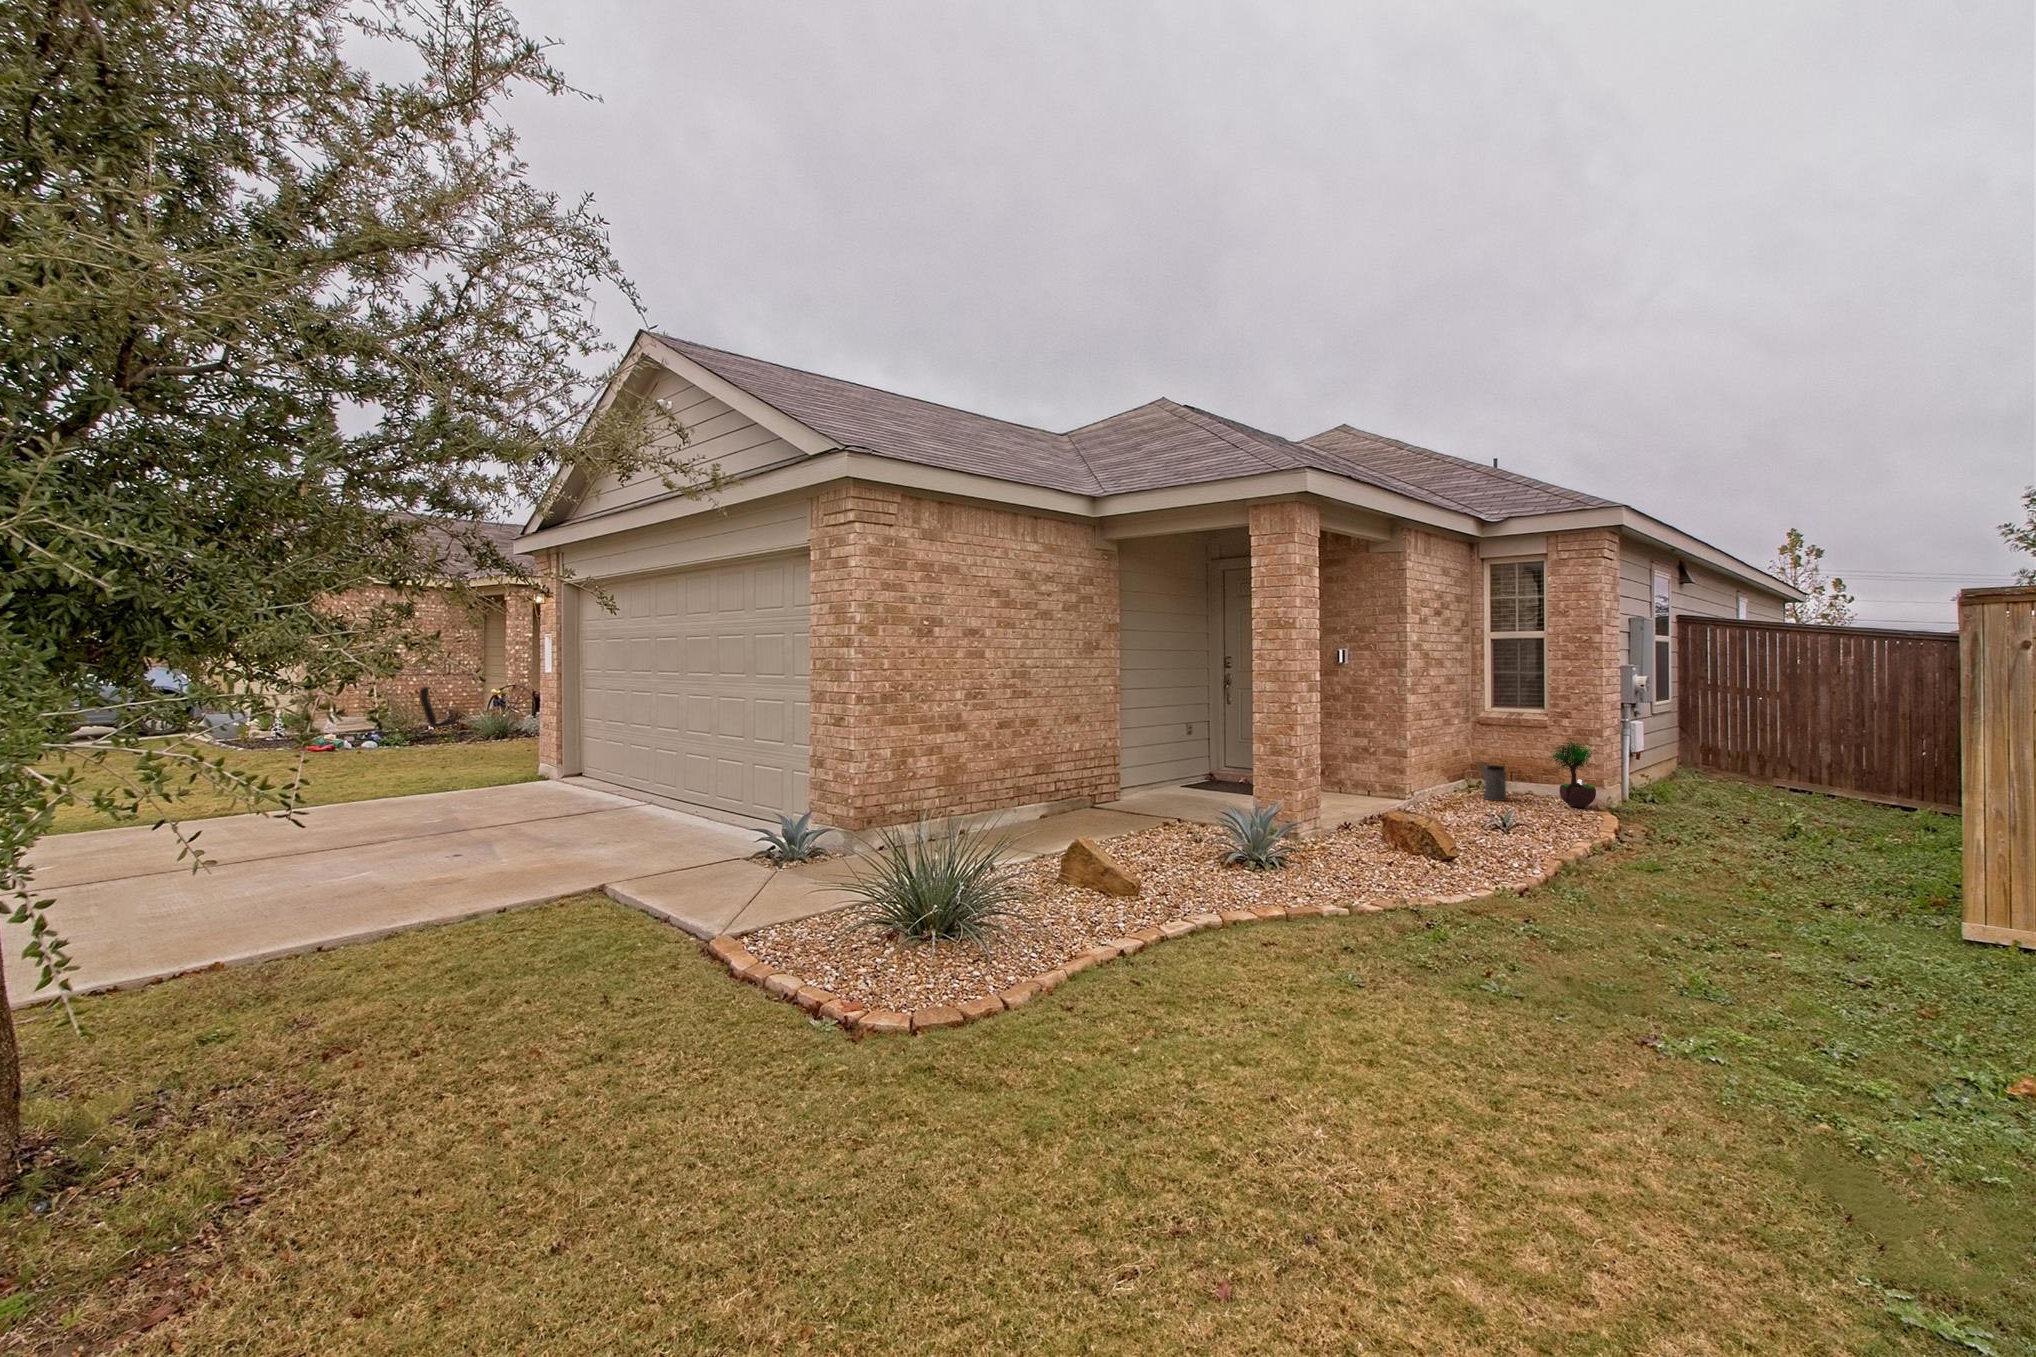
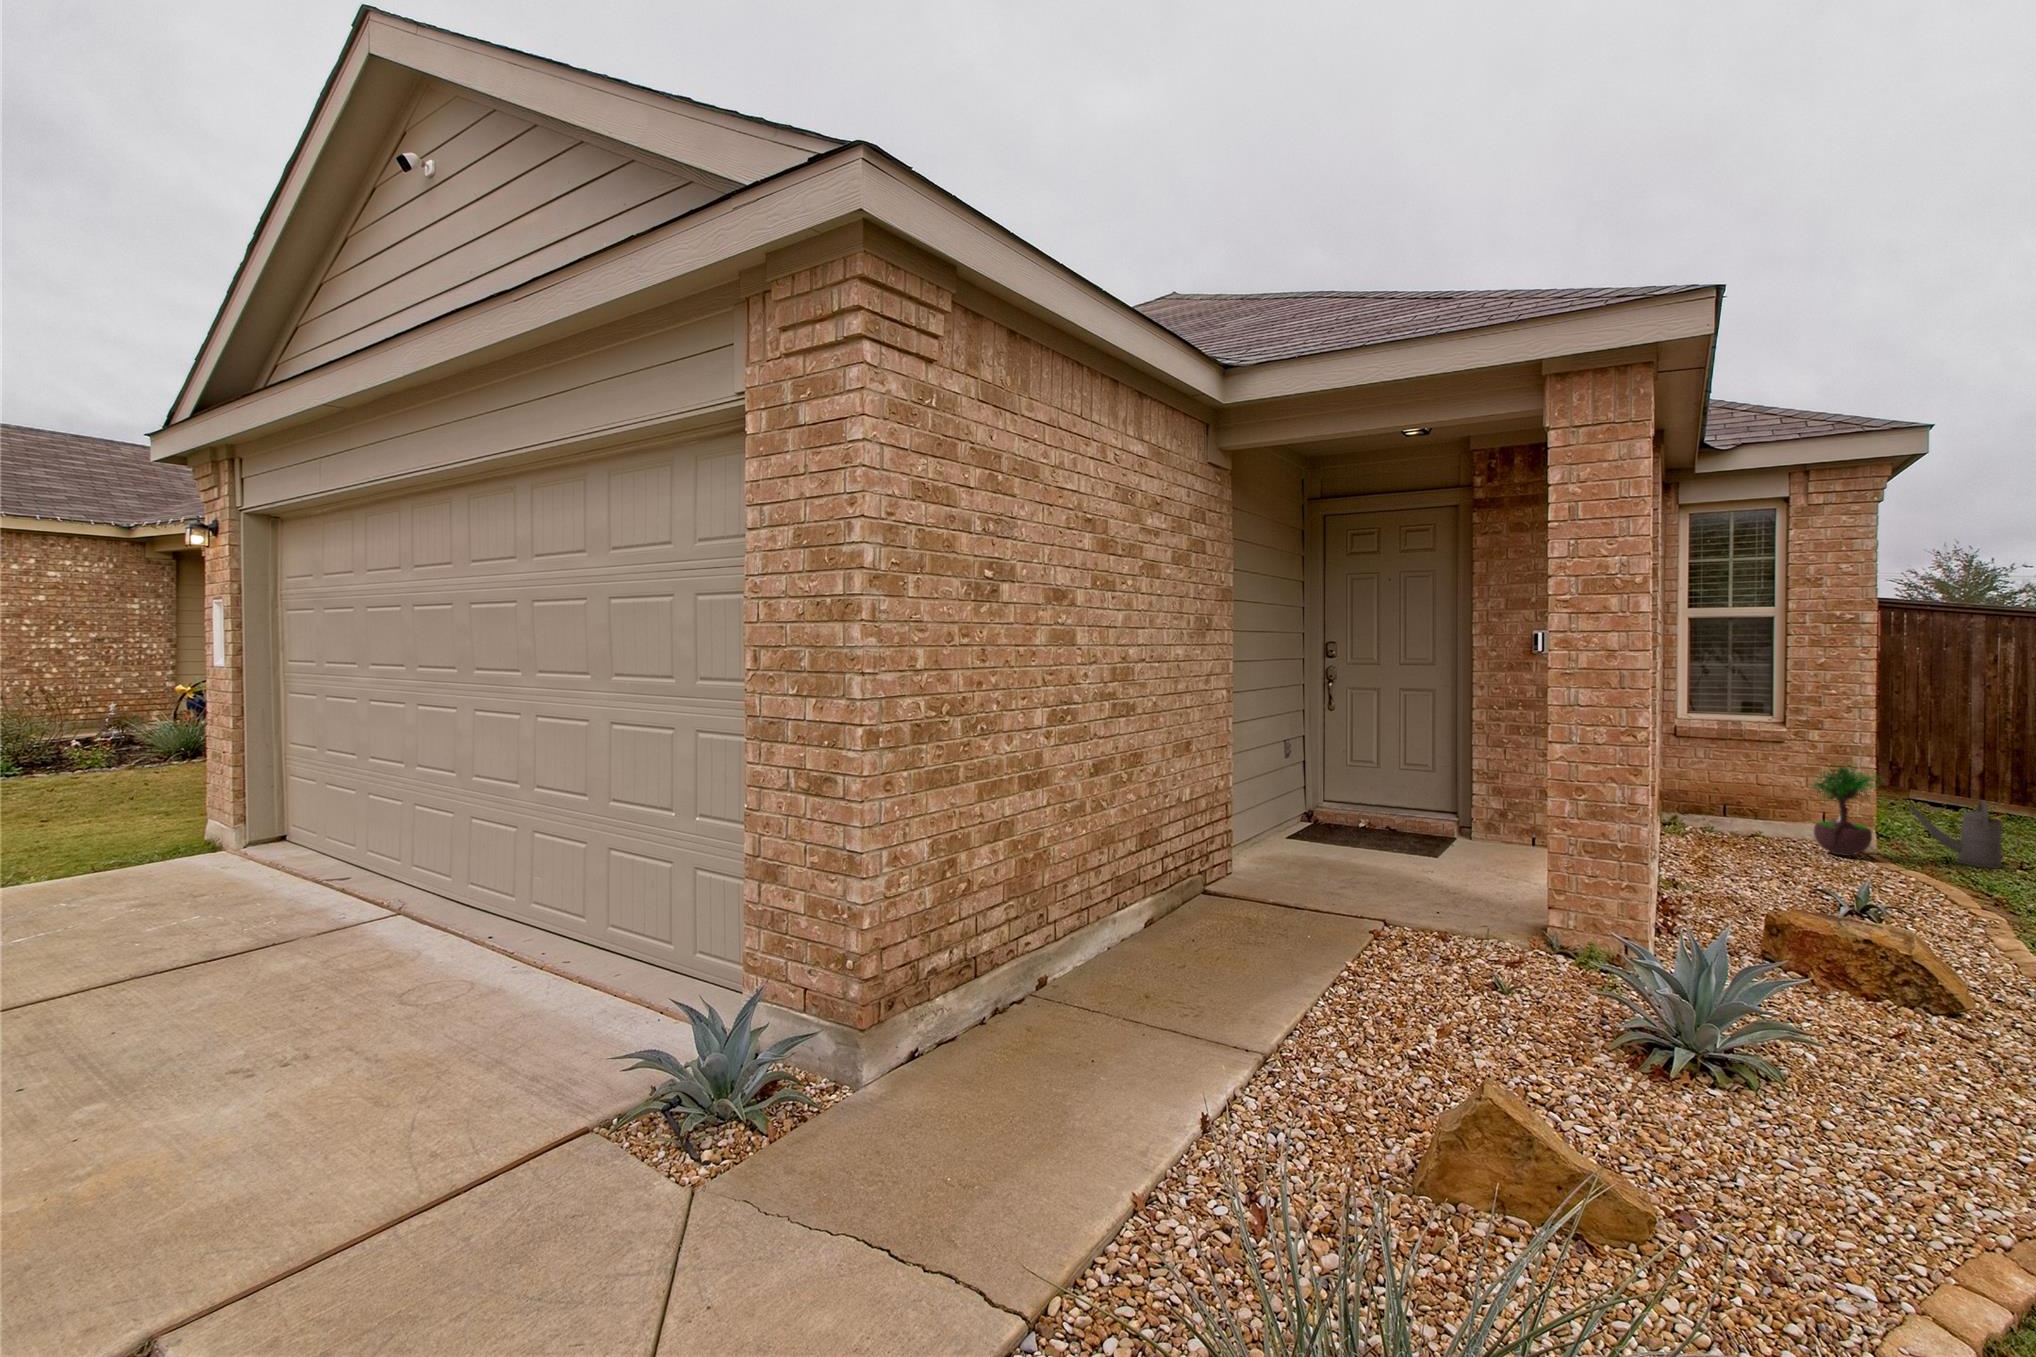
lounge chair: present [420,687,457,734] -> none [37,681,114,760]
watering can: present [1480,760,1507,801] -> present [1909,801,2020,869]

